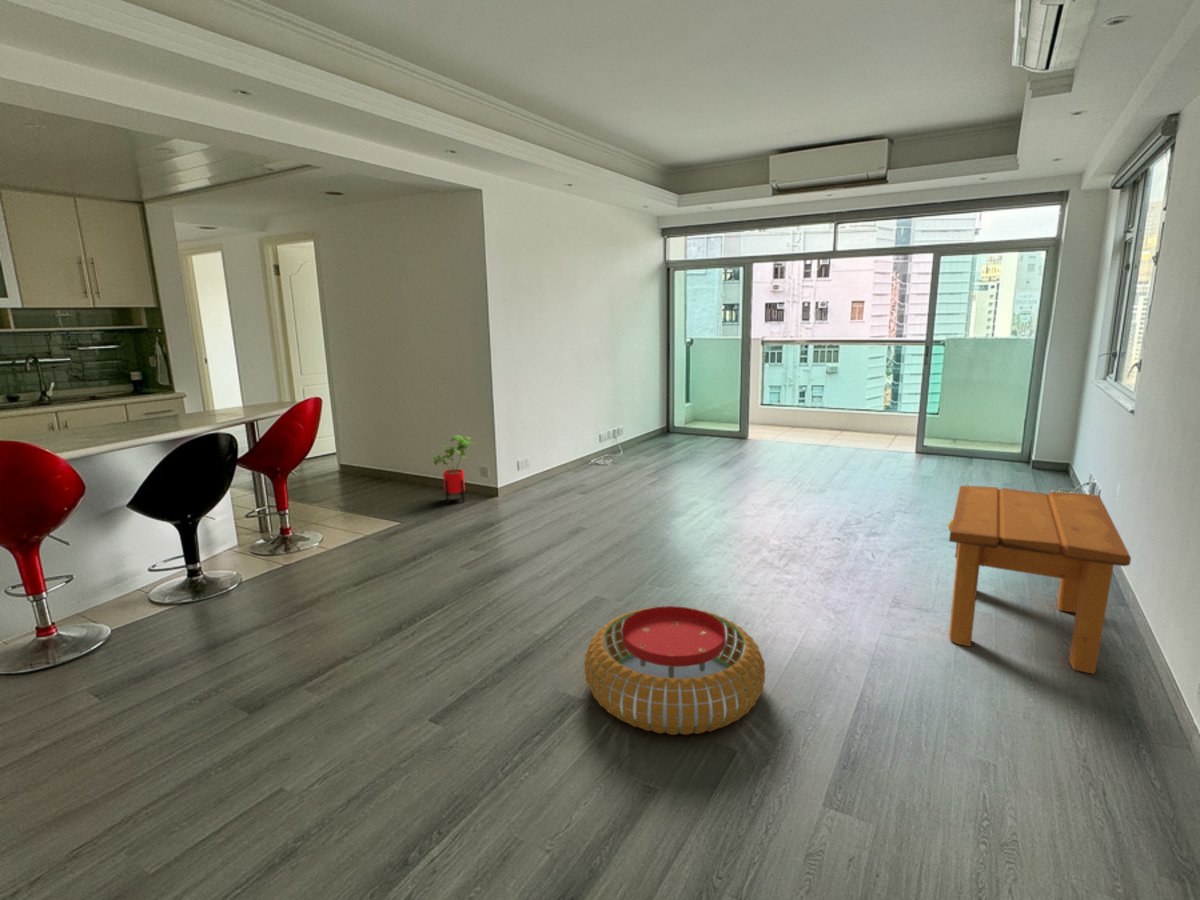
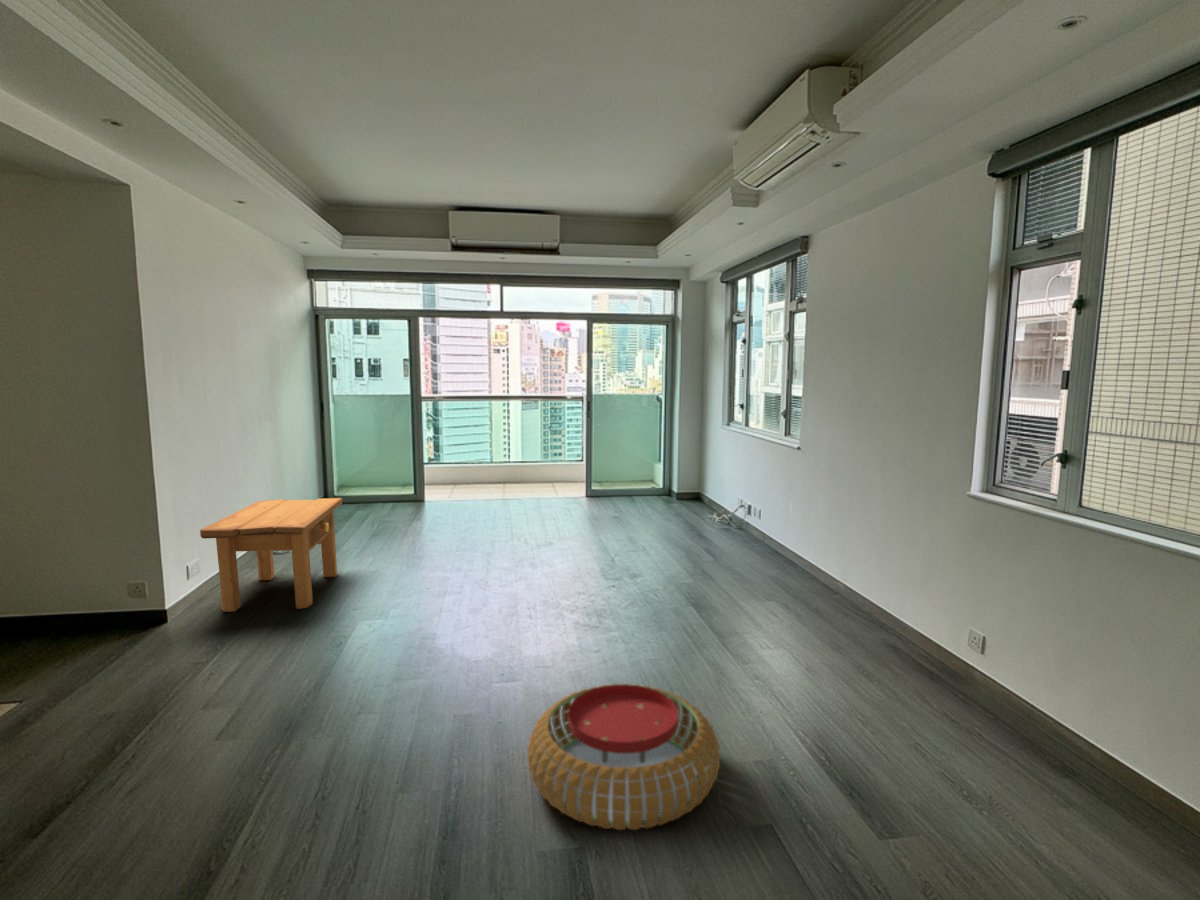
house plant: present [433,436,475,503] -> none [57,545,134,650]
side table: present [948,486,1131,674] -> present [200,498,343,612]

